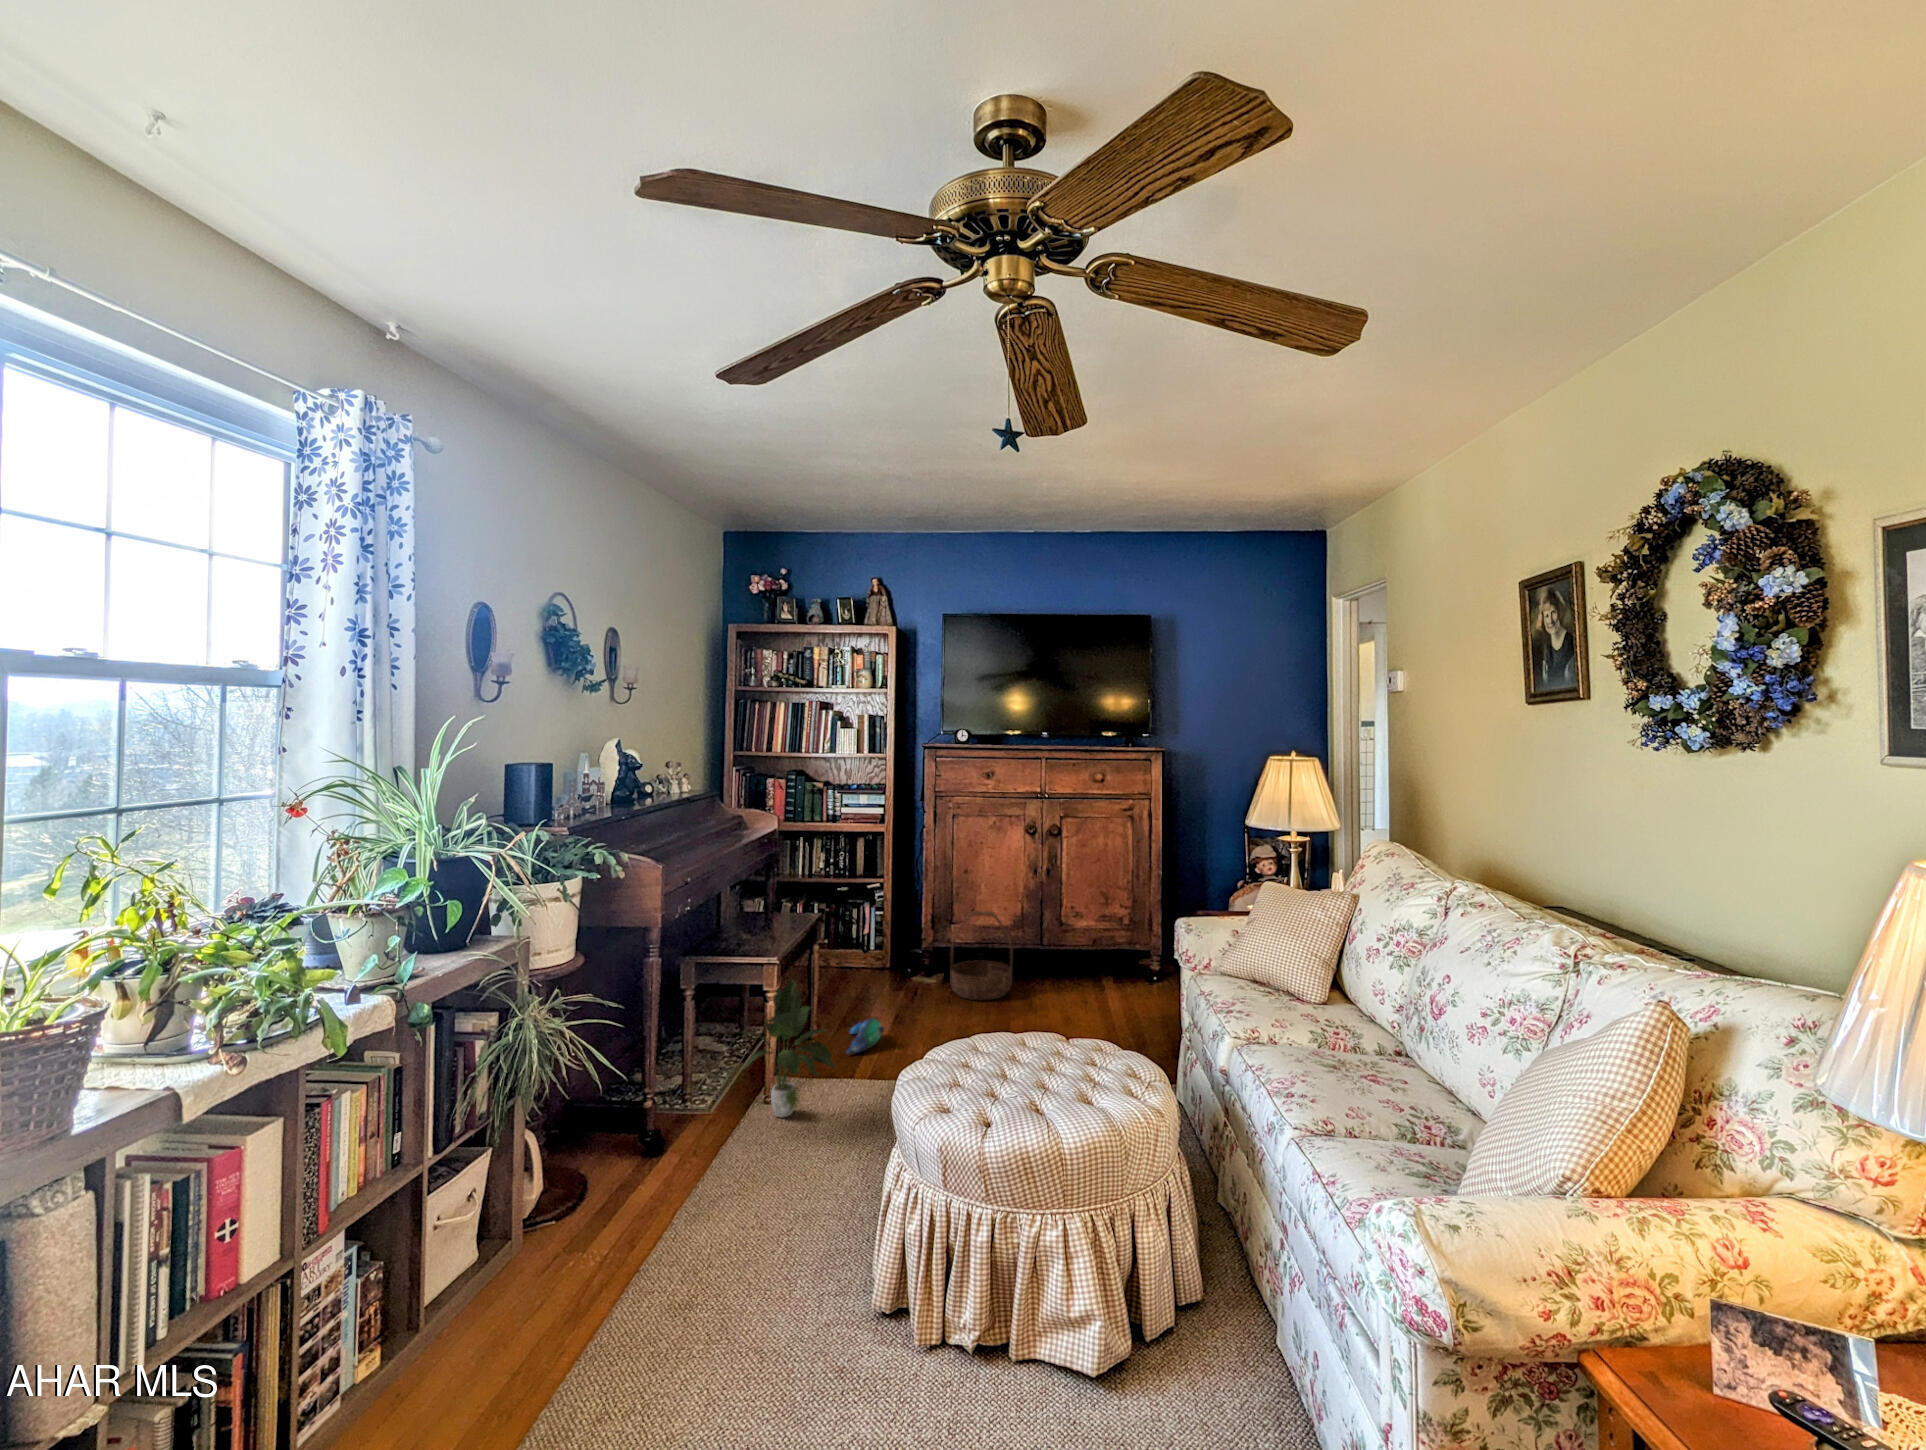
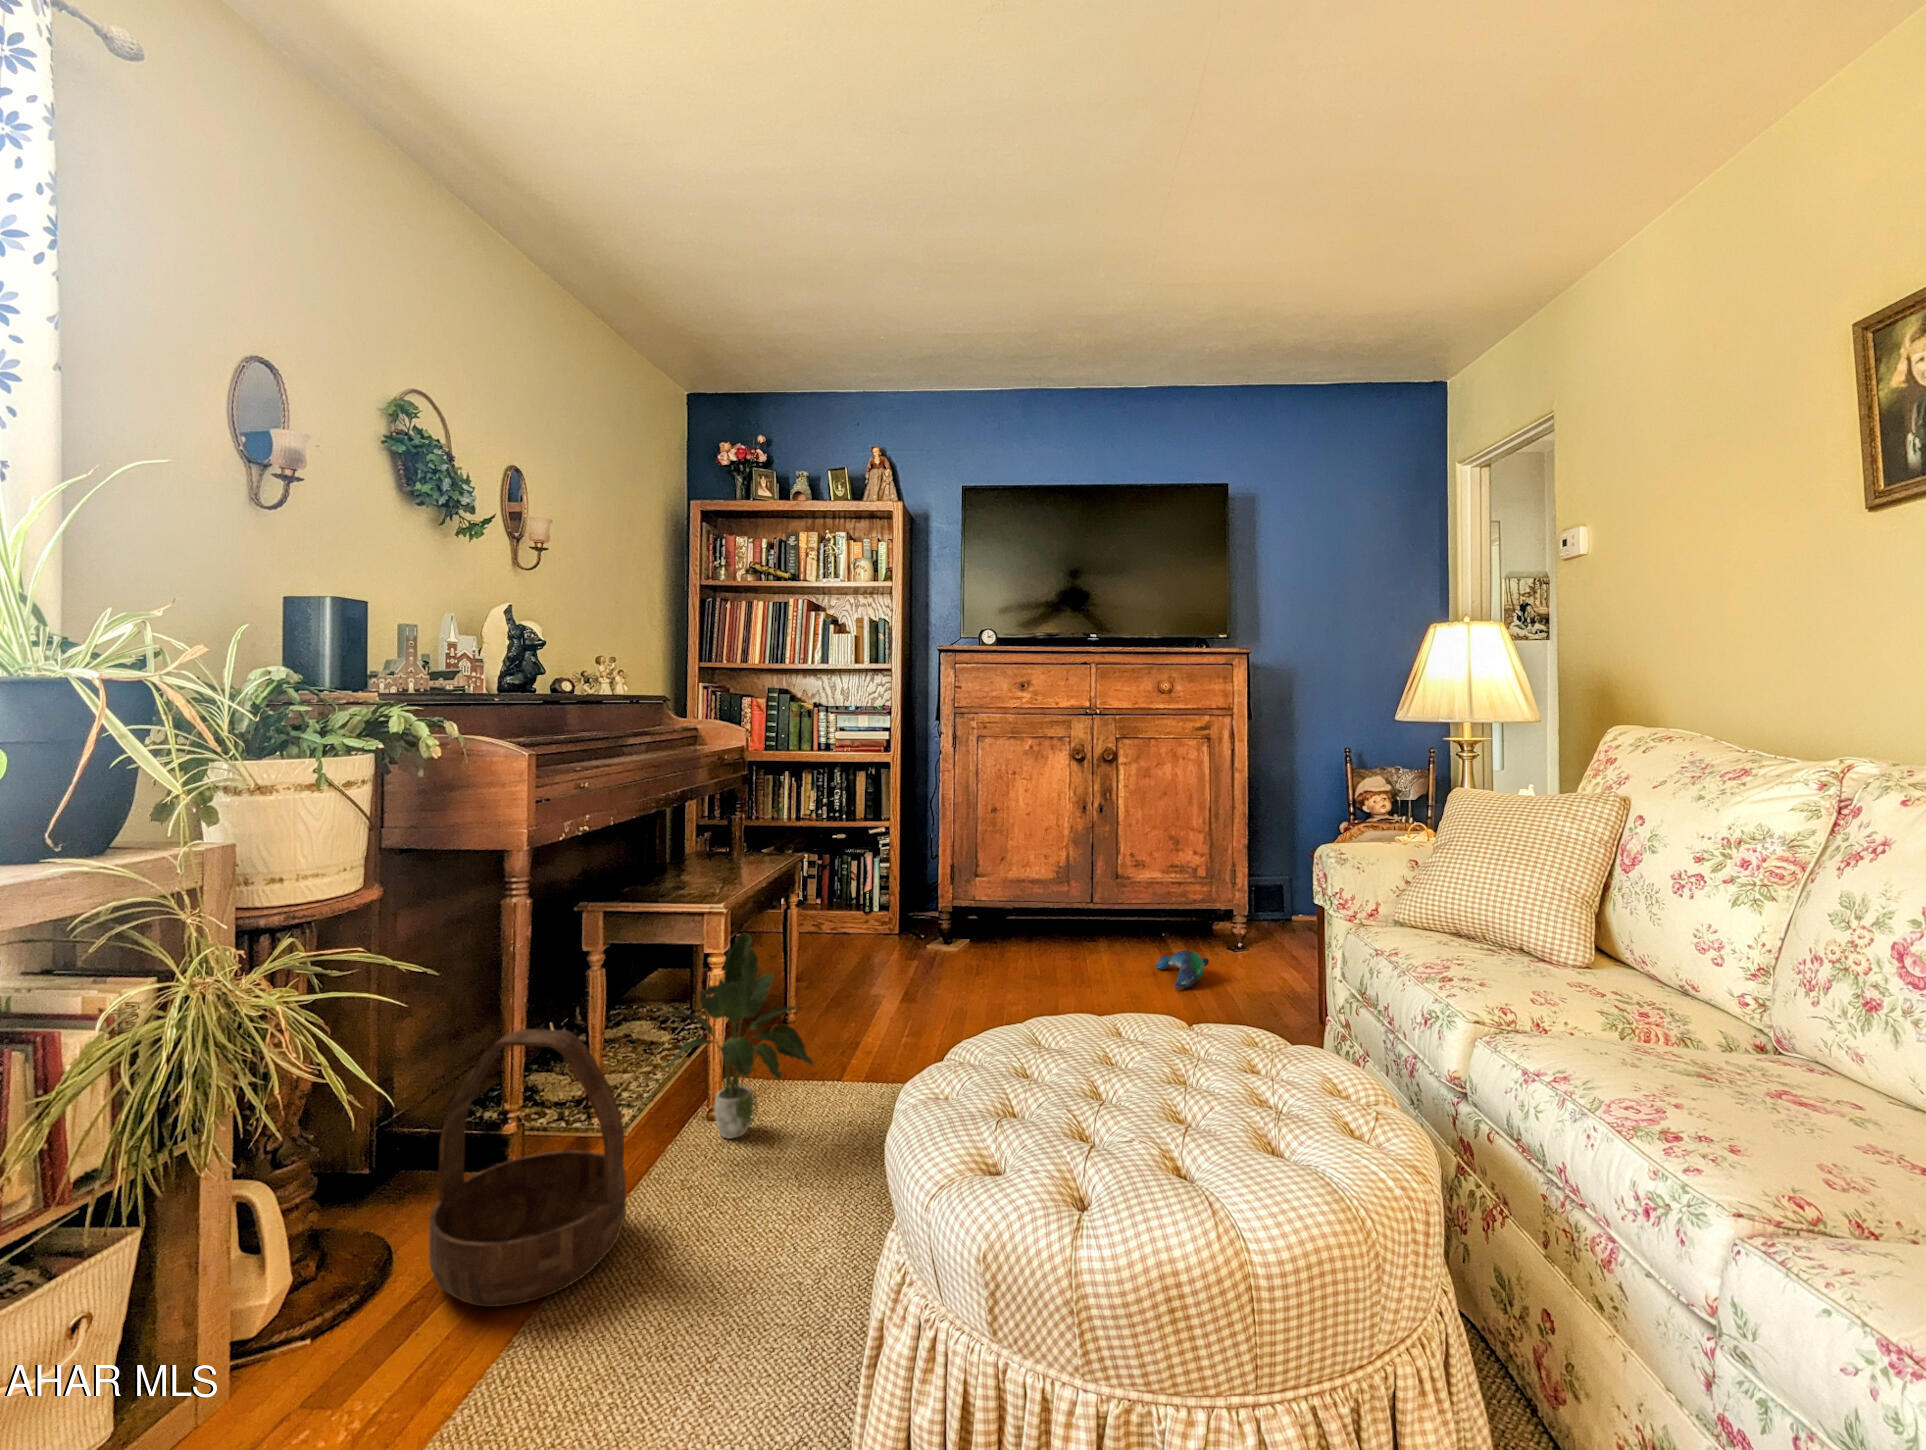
basket: present [951,911,1013,1000] -> present [429,1029,626,1307]
plush toy: present [846,1019,884,1054] -> present [1155,950,1209,989]

